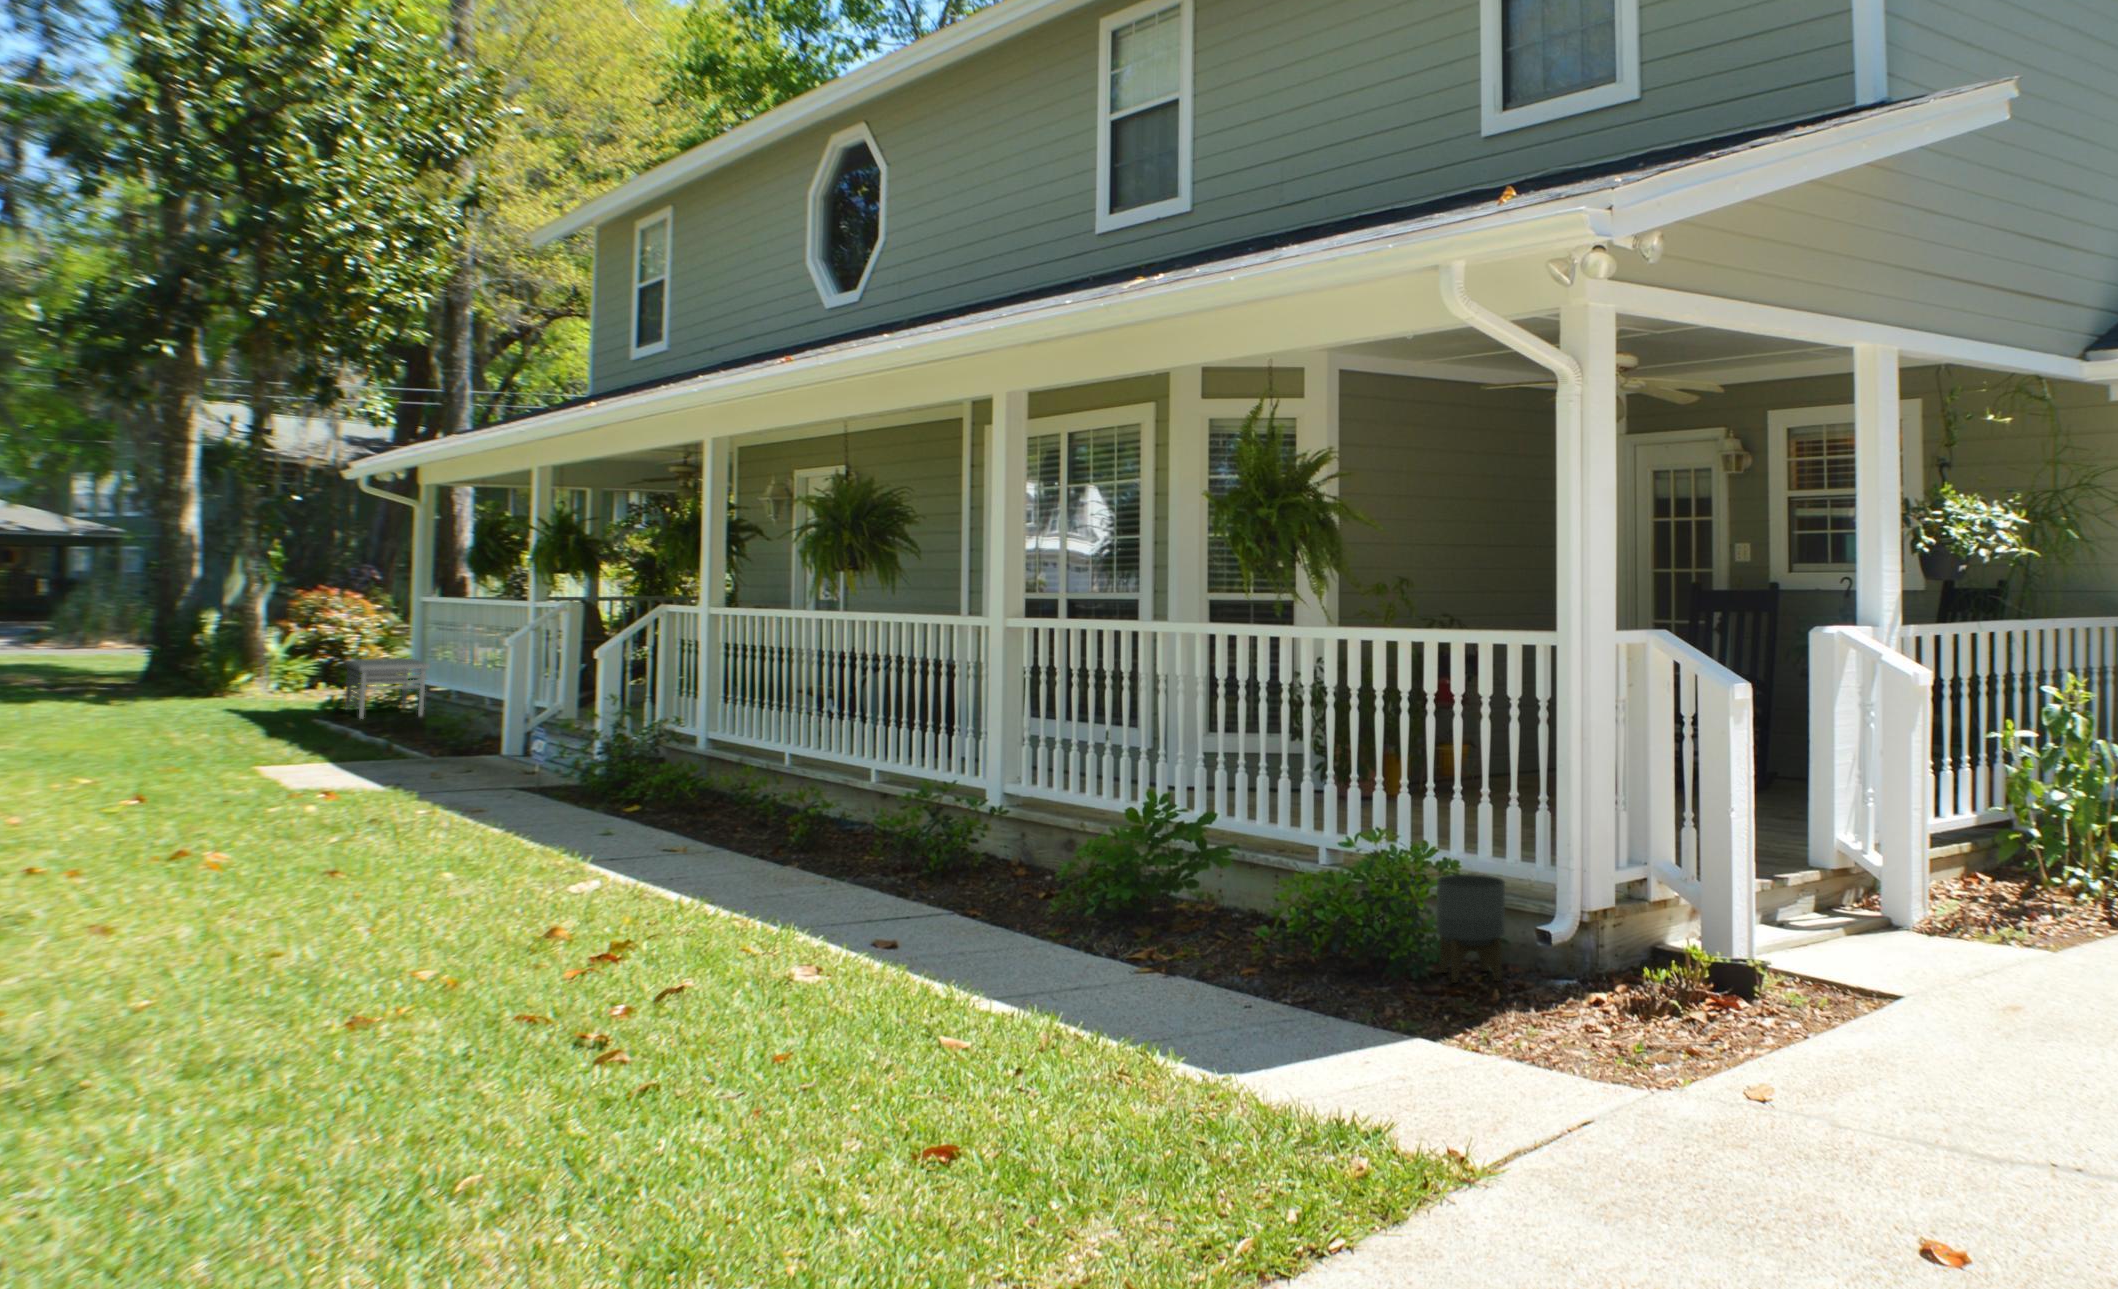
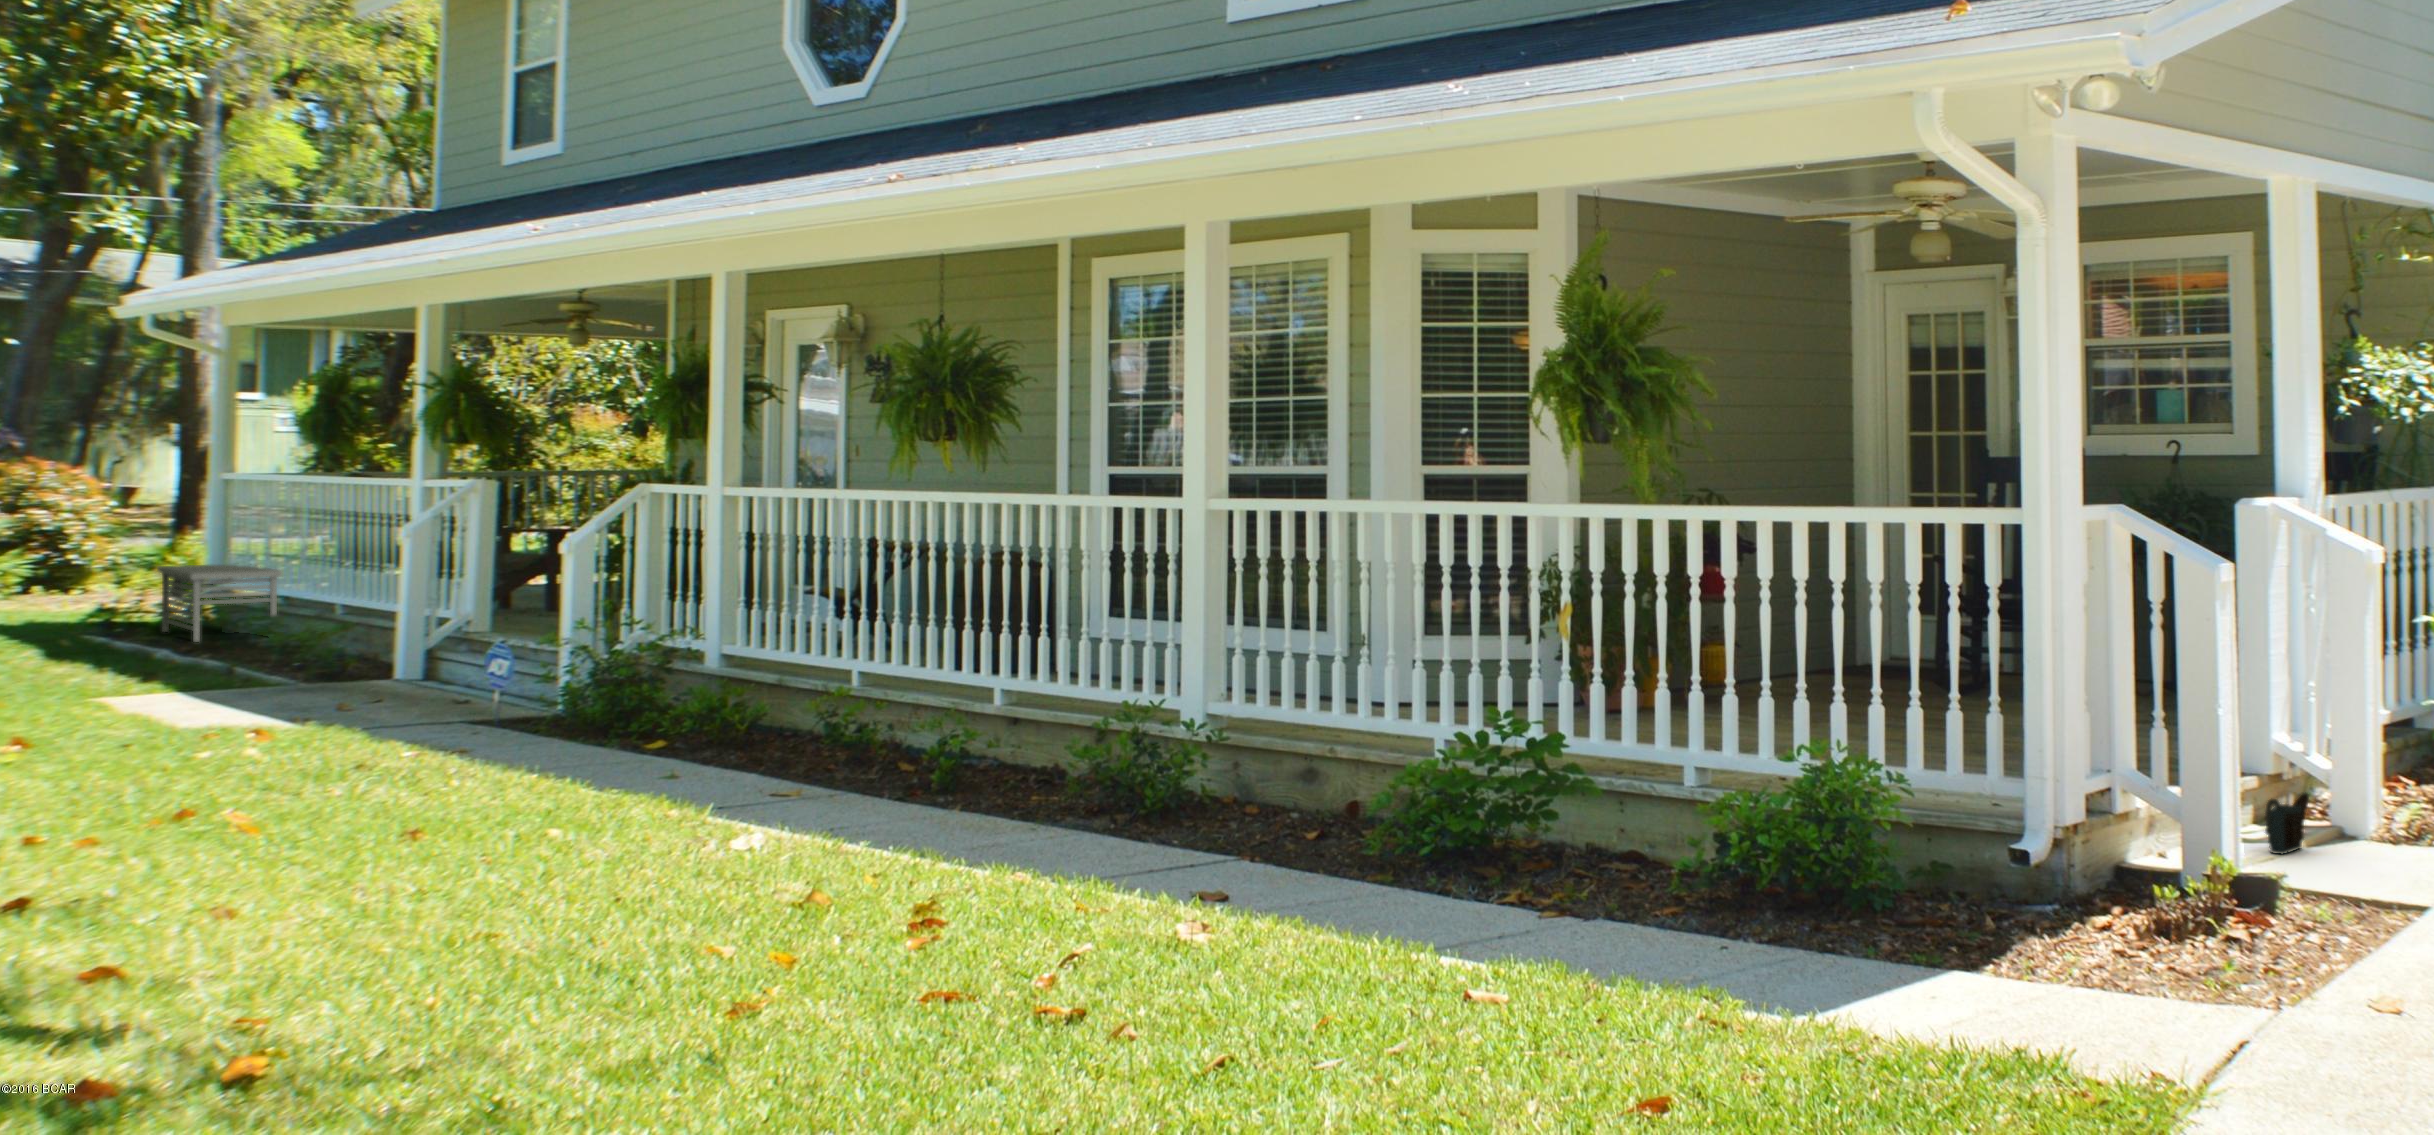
planter: present [1437,874,1505,983] -> none [1870,786,1951,910]
watering can: none [1814,885,1863,940] -> present [2265,793,2309,854]

